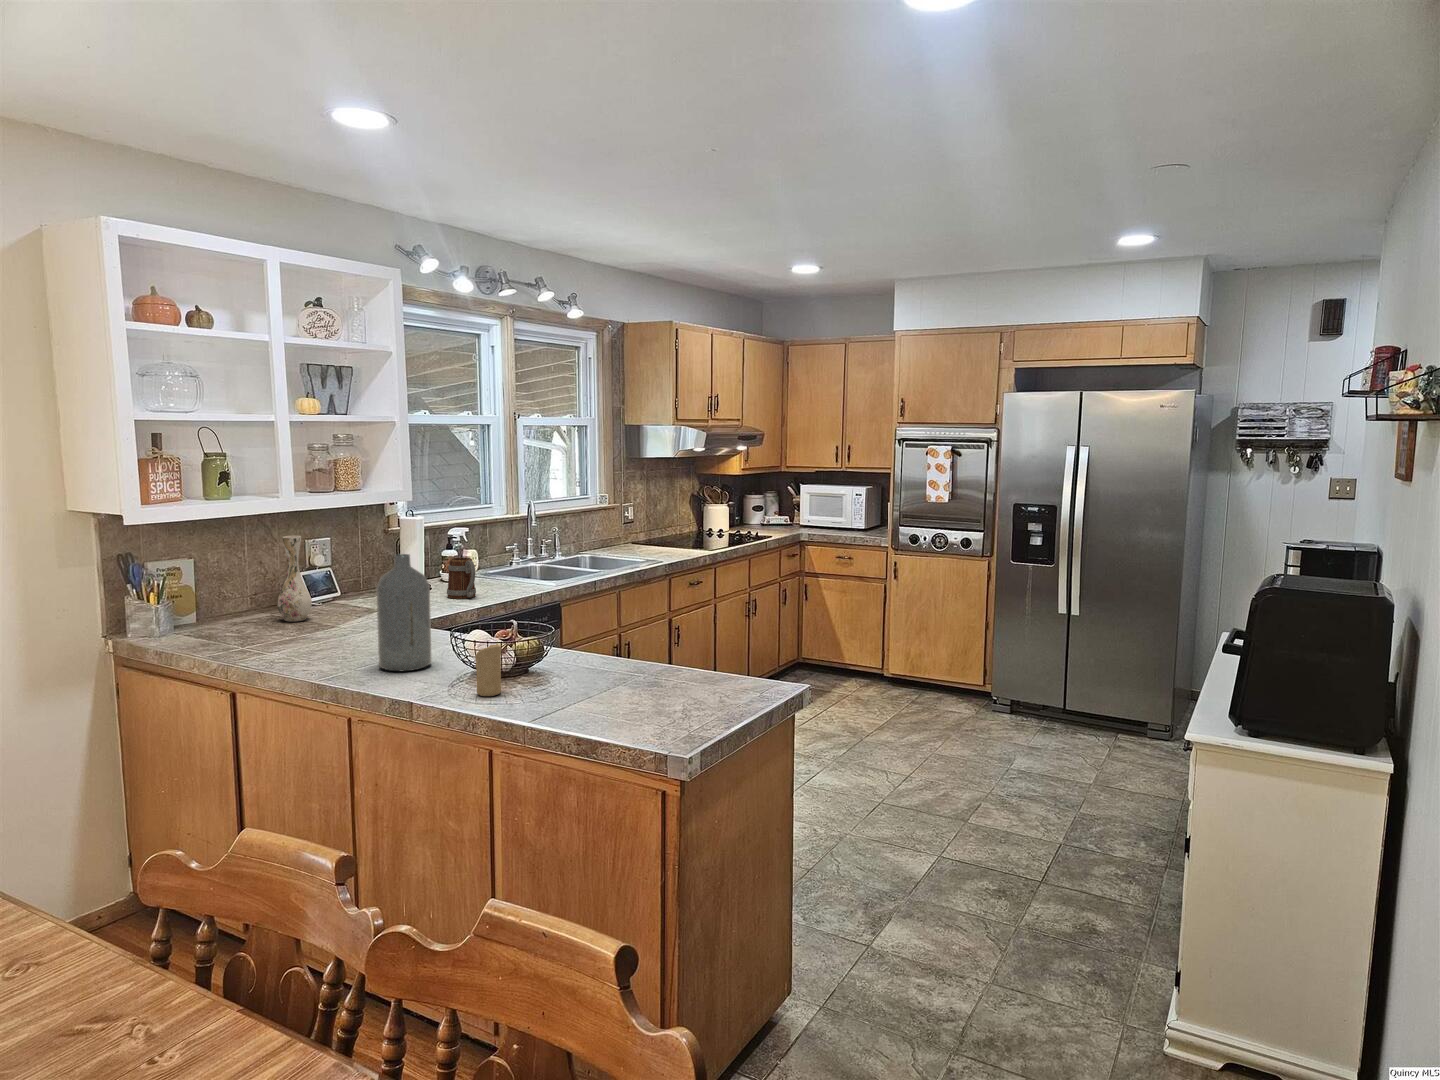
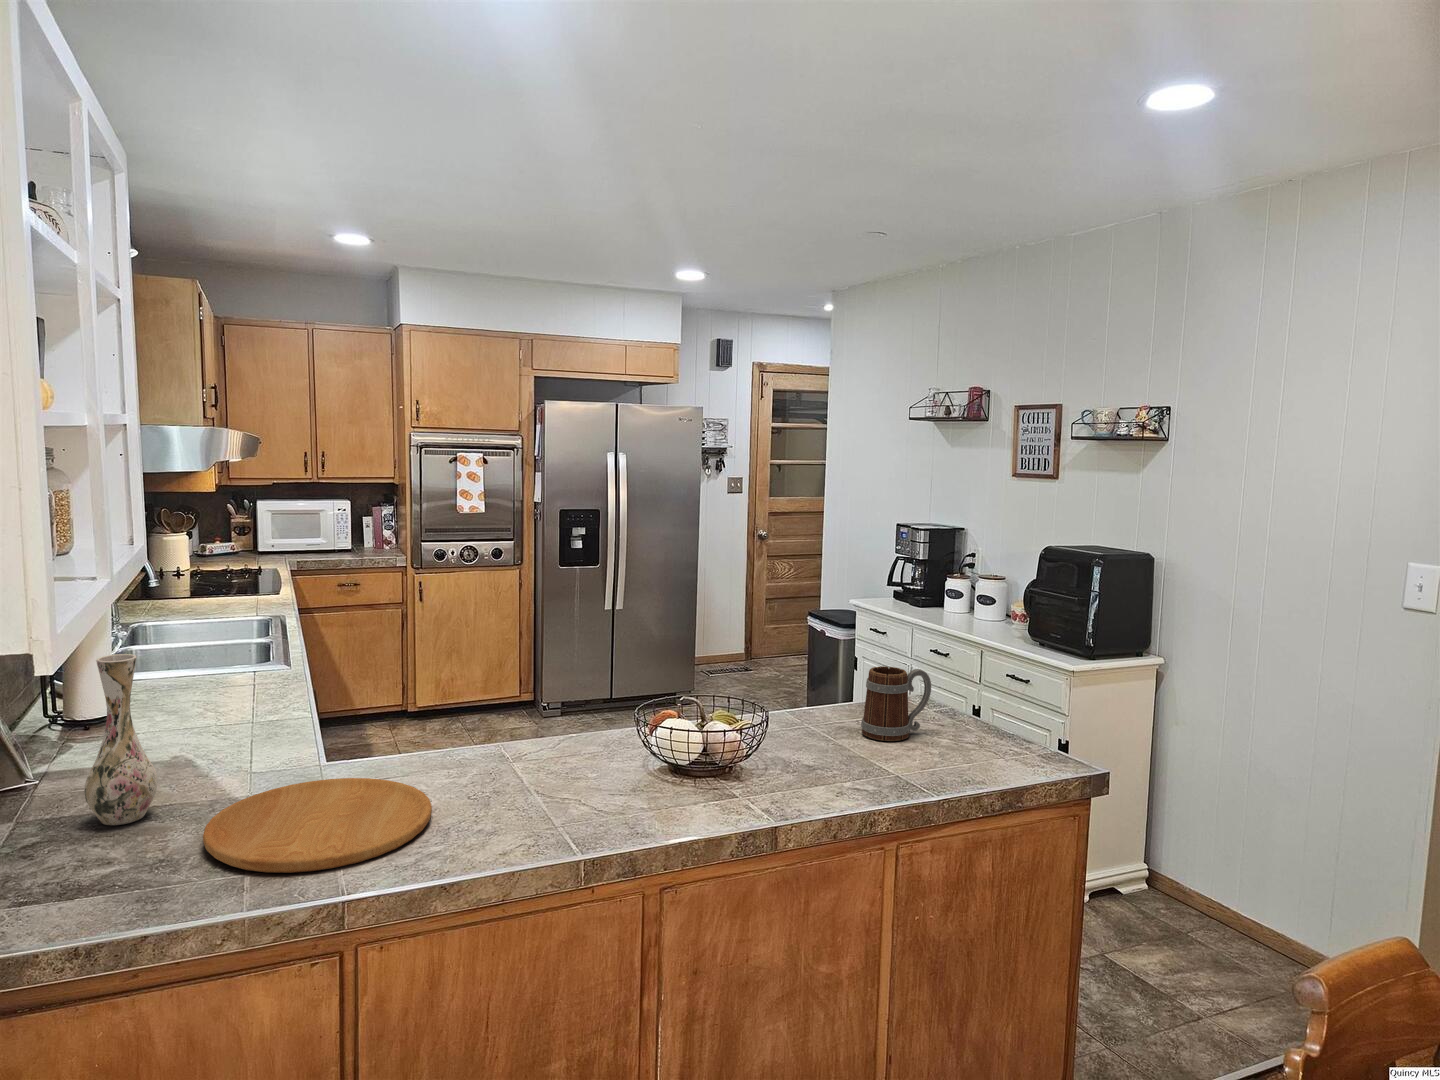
bottle: present [376,554,432,671] -> none [584,633,657,804]
mug: present [447,557,476,599] -> present [861,666,931,741]
cutting board: none [236,621,365,653] -> present [203,778,432,873]
candle: present [475,644,501,696] -> none [799,716,830,781]

